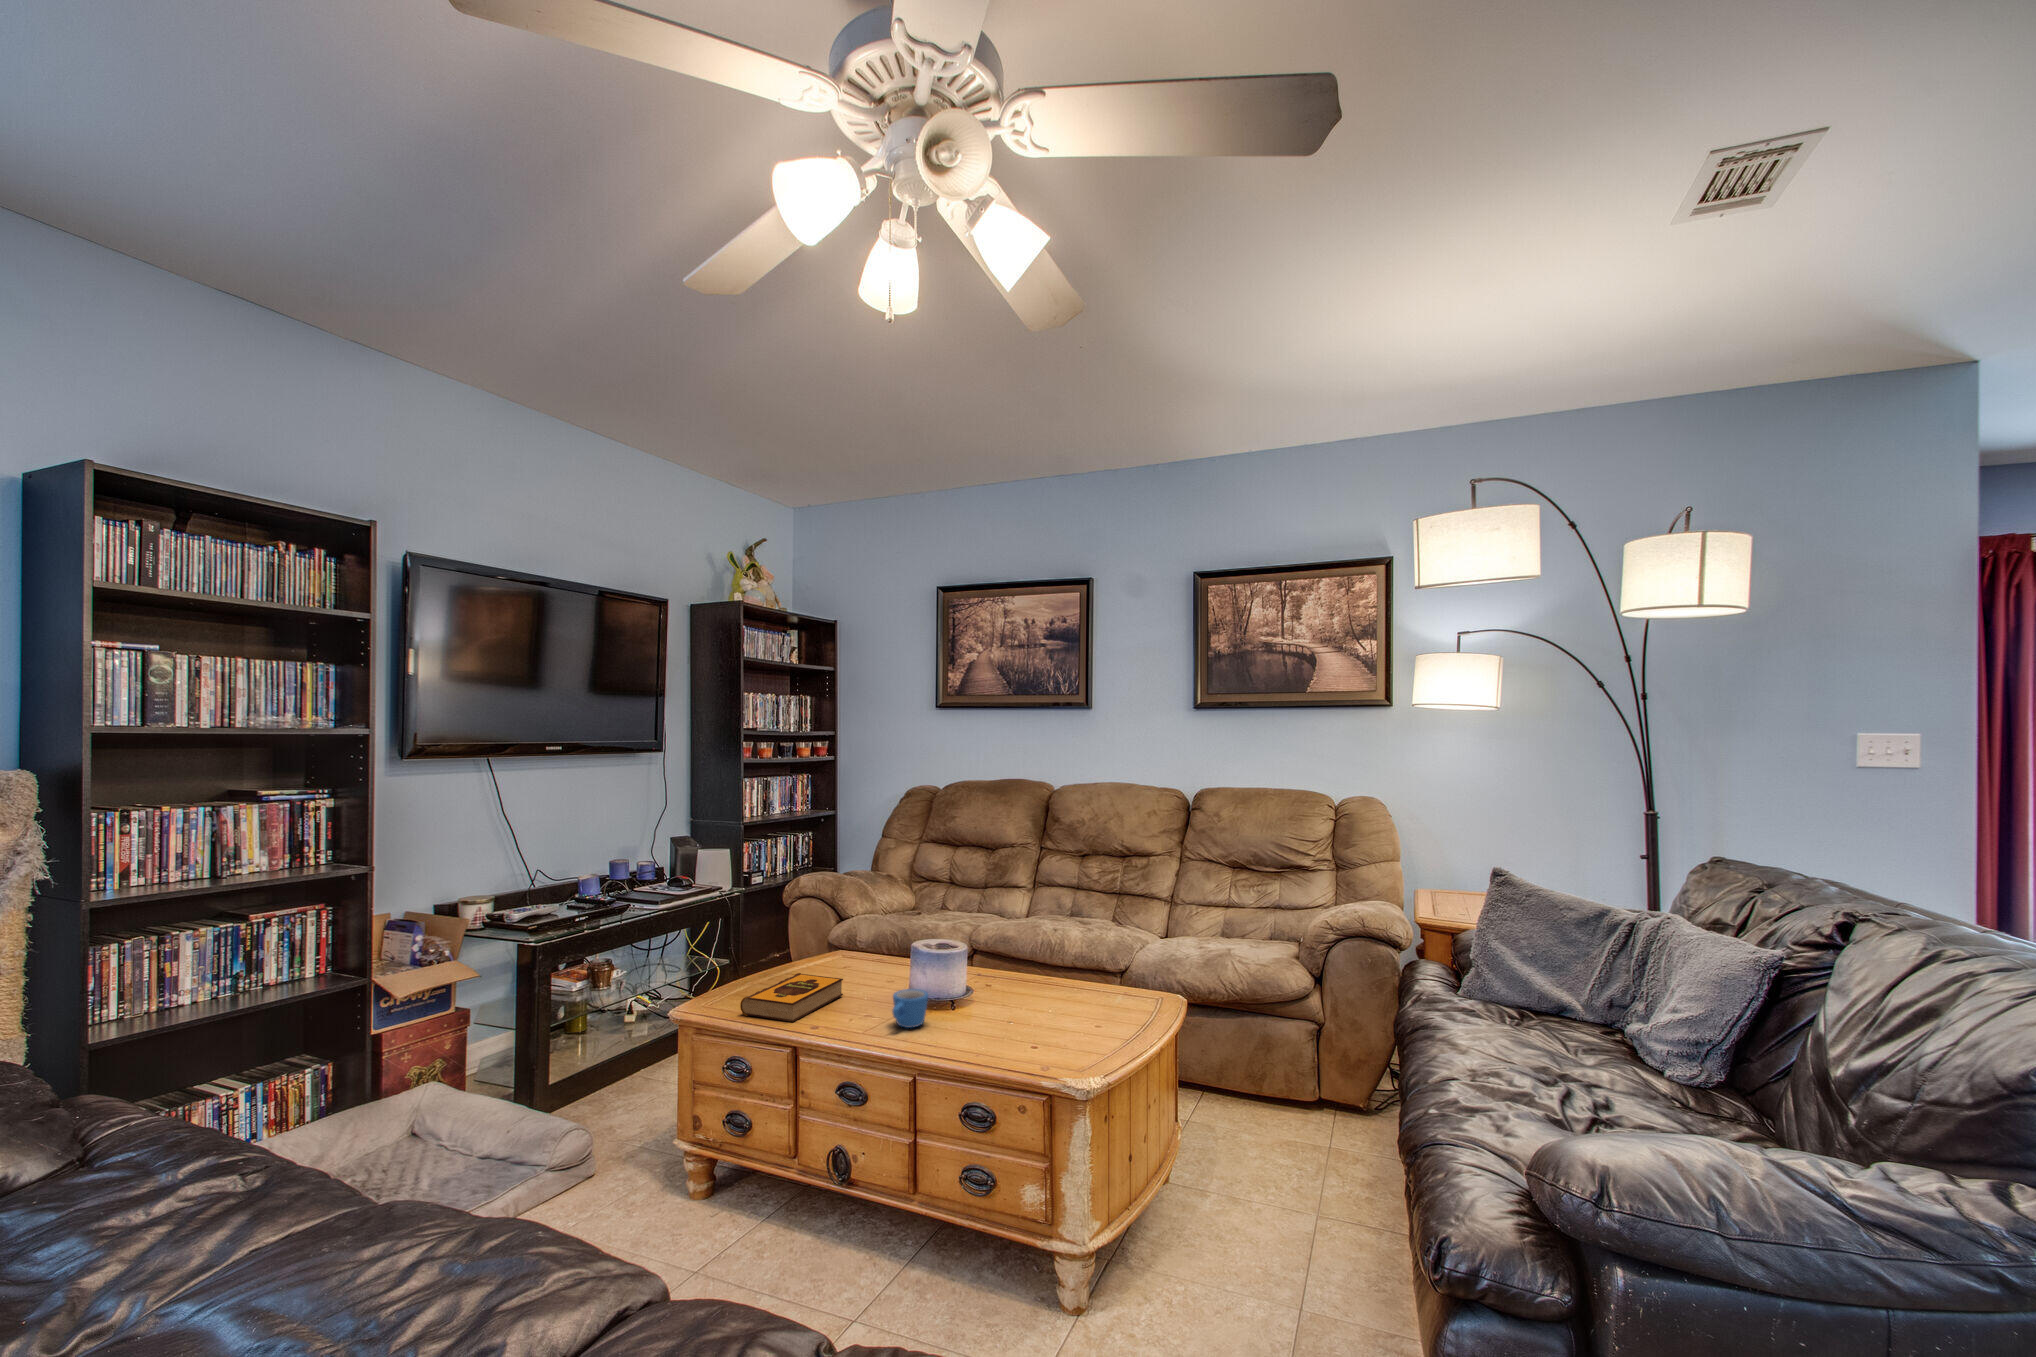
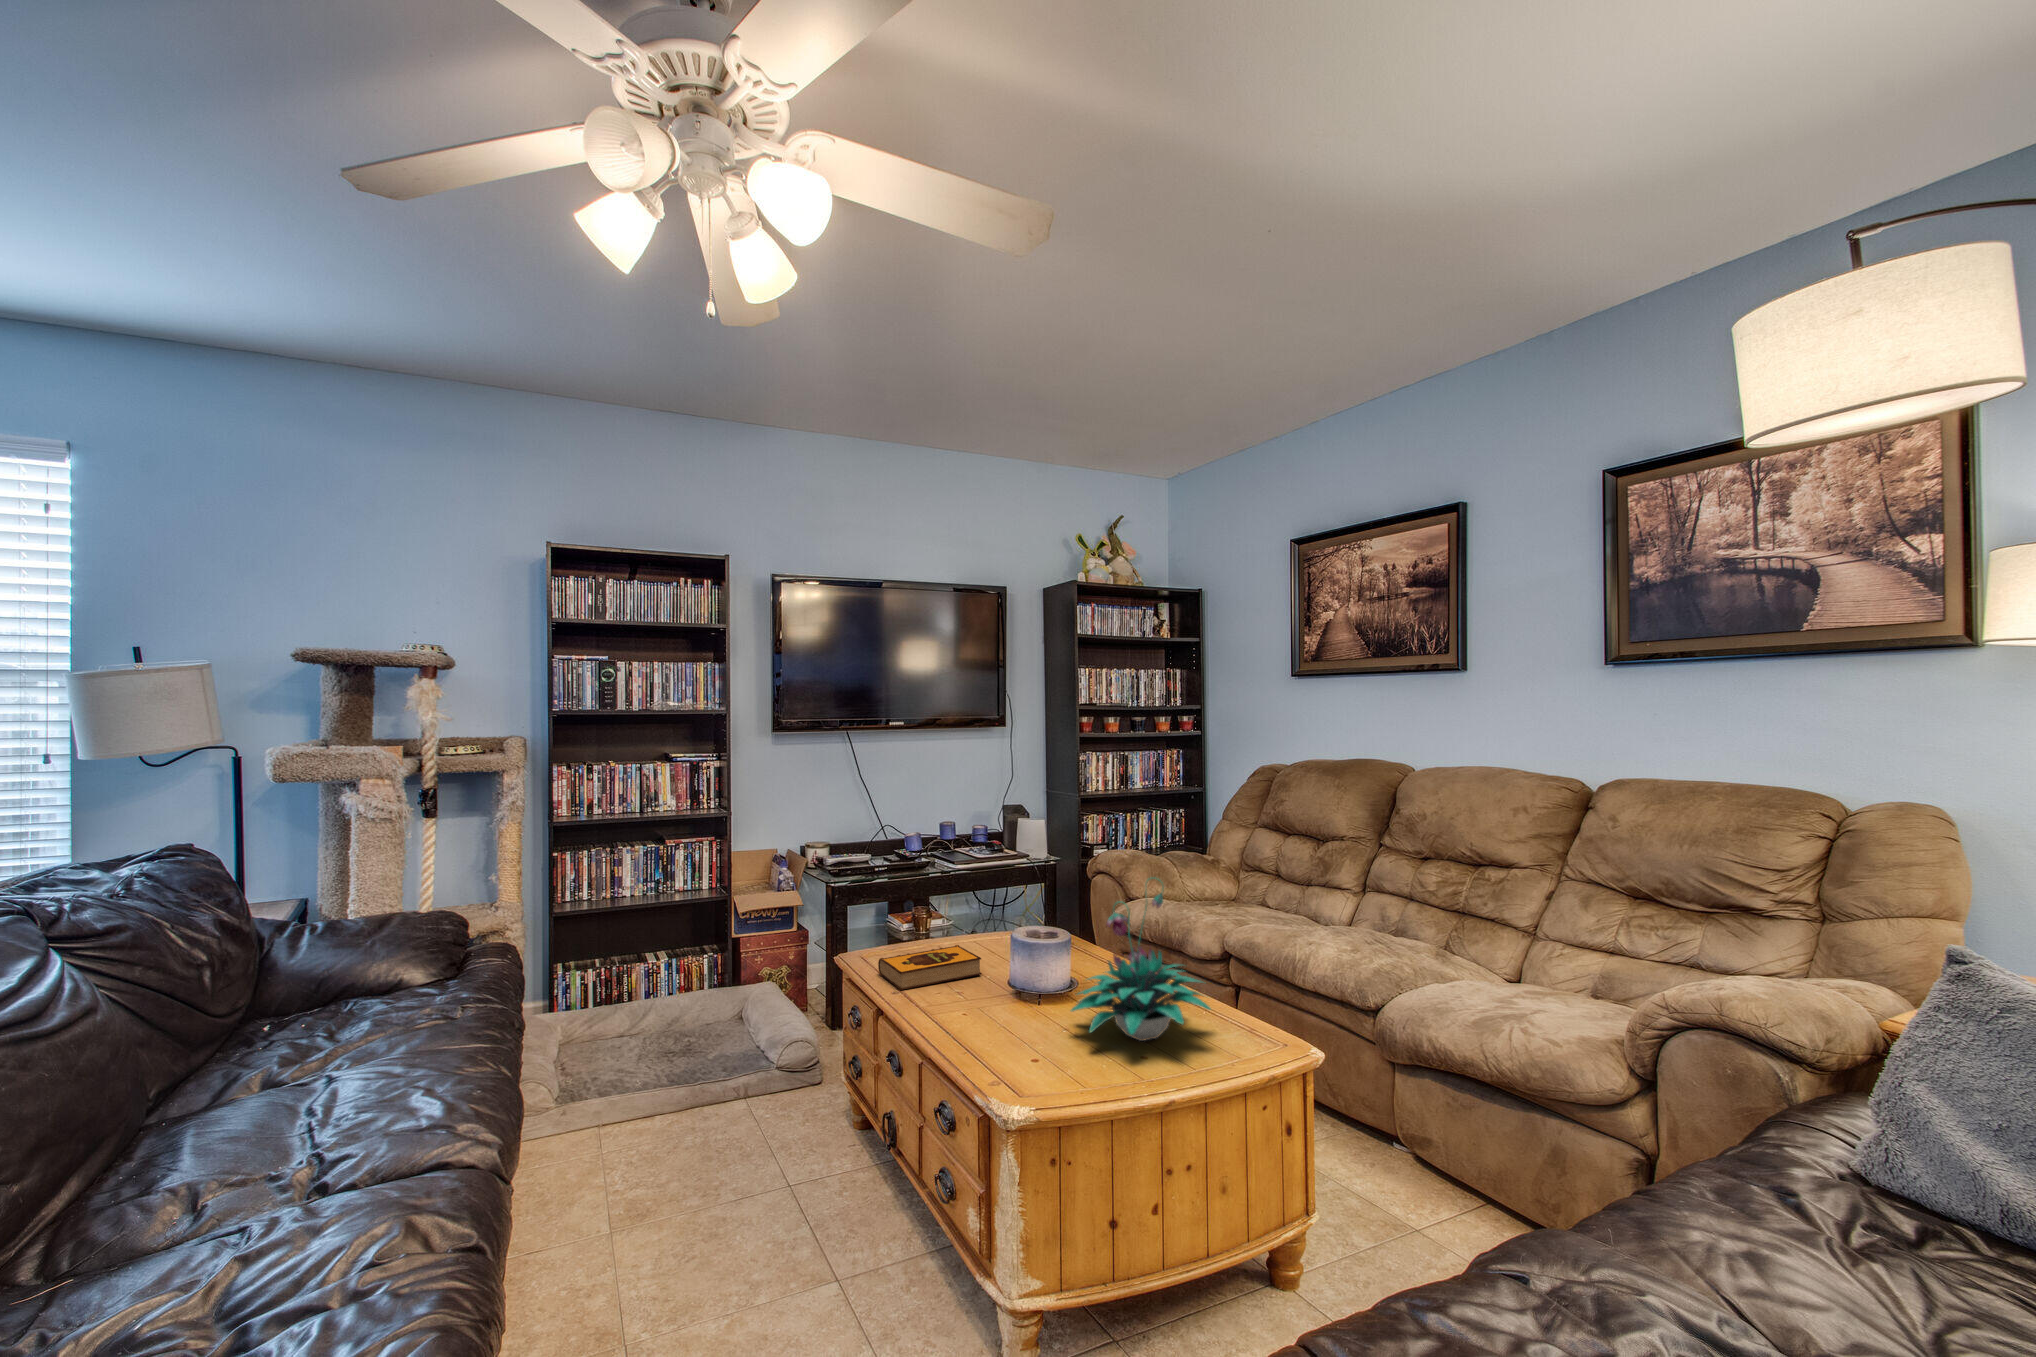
plant: none [990,874,1109,1011] -> present [1071,880,1211,1041]
mug: present [893,989,928,1028] -> none [950,980,999,1022]

